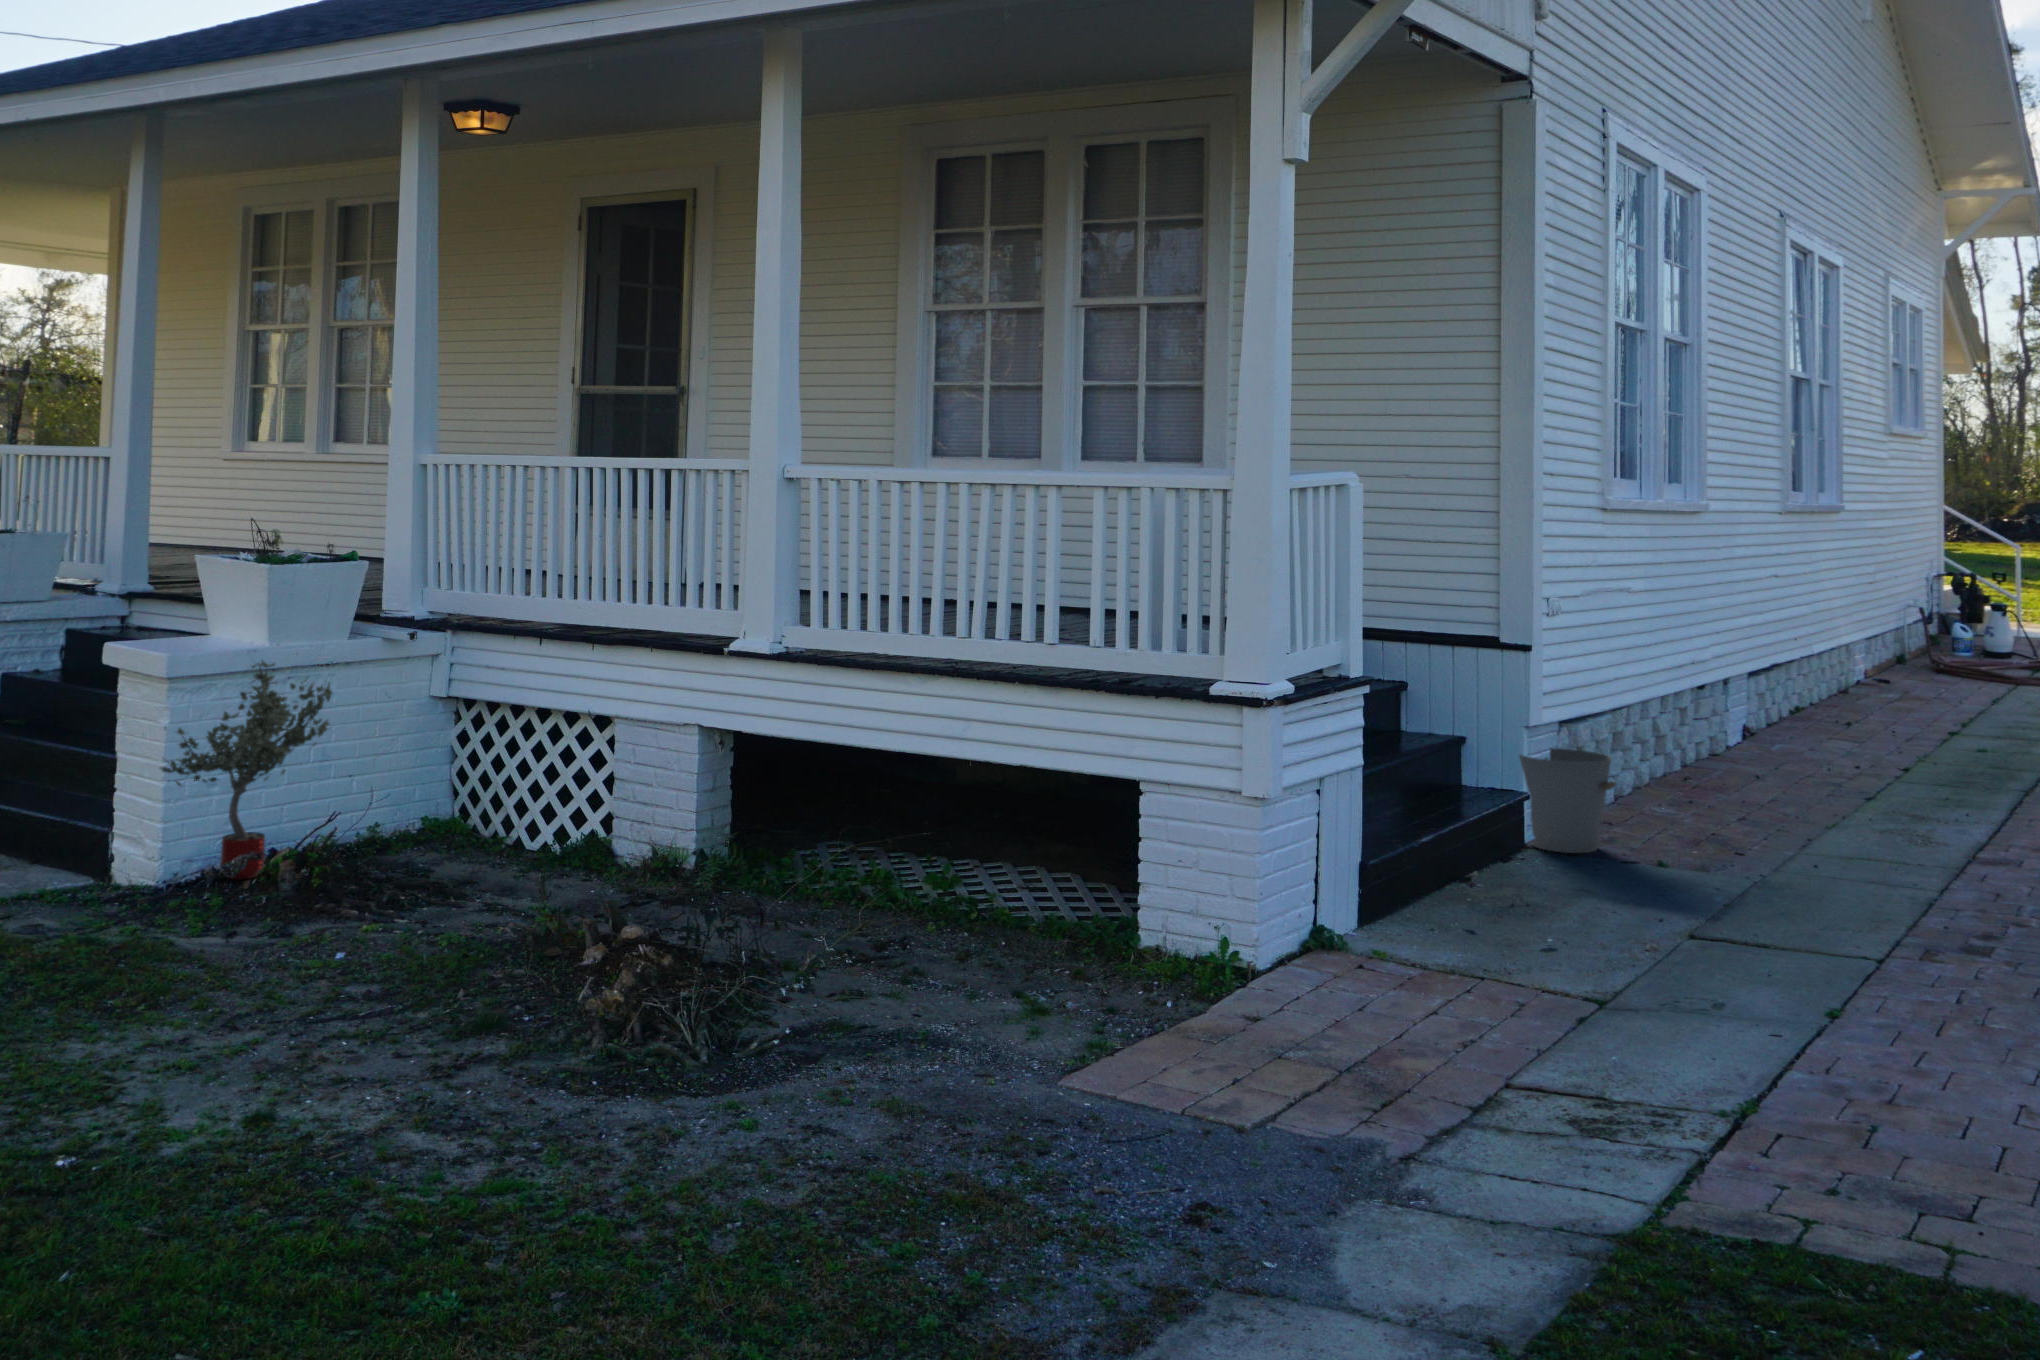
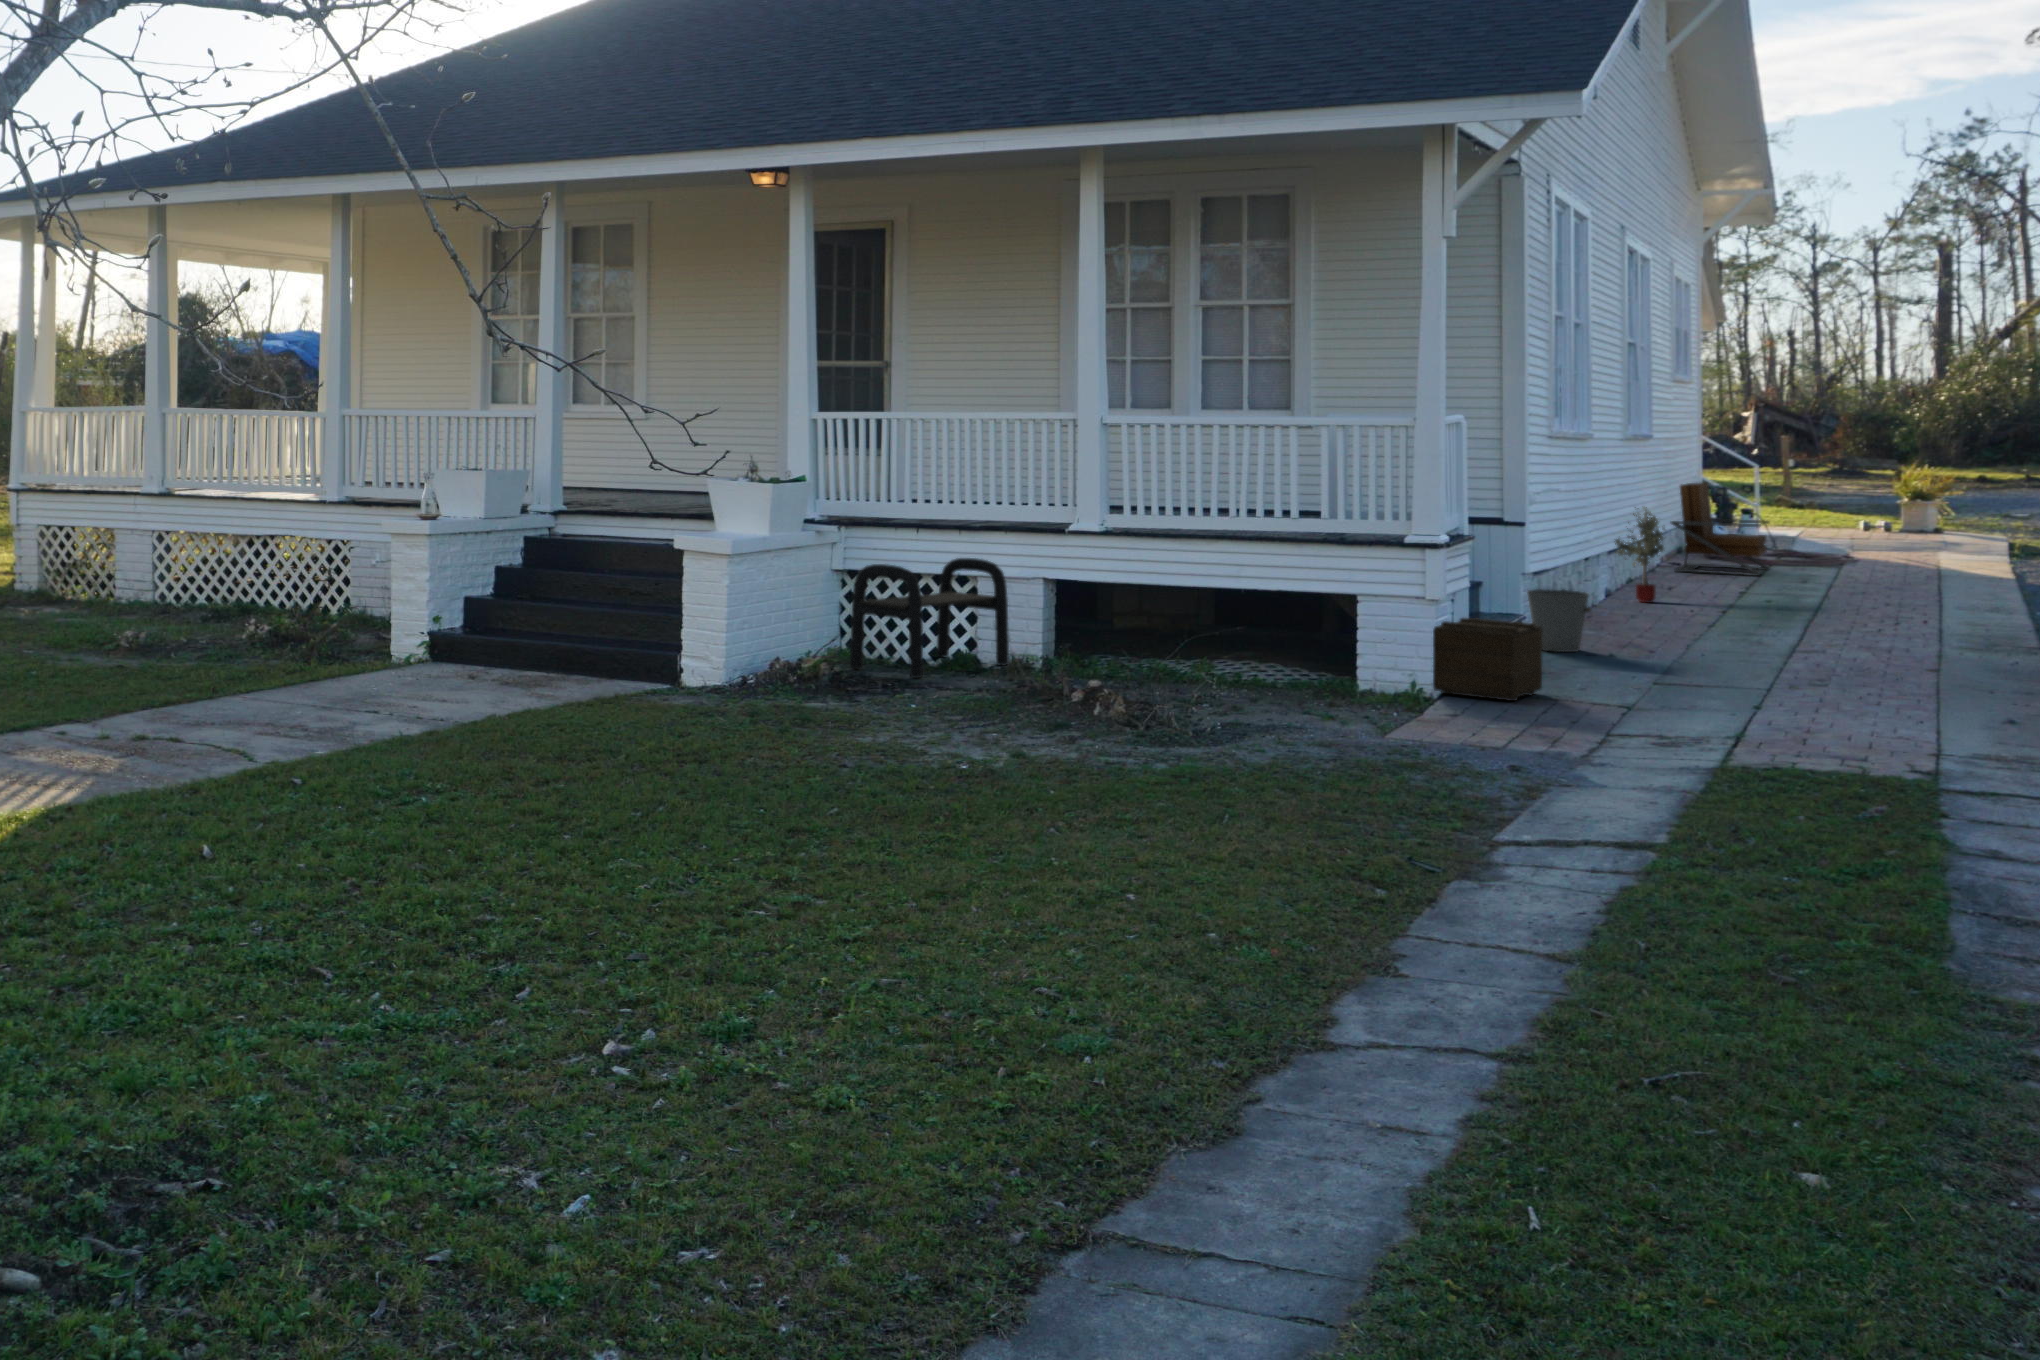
lounge chair: none [1871,573,2016,703] -> present [1671,482,1770,576]
potted tree: present [160,661,332,880] -> present [1615,507,1665,603]
bench: none [365,686,635,888] -> present [850,558,1009,678]
wooden crate: none [1221,818,1424,985] -> present [1433,618,1542,701]

